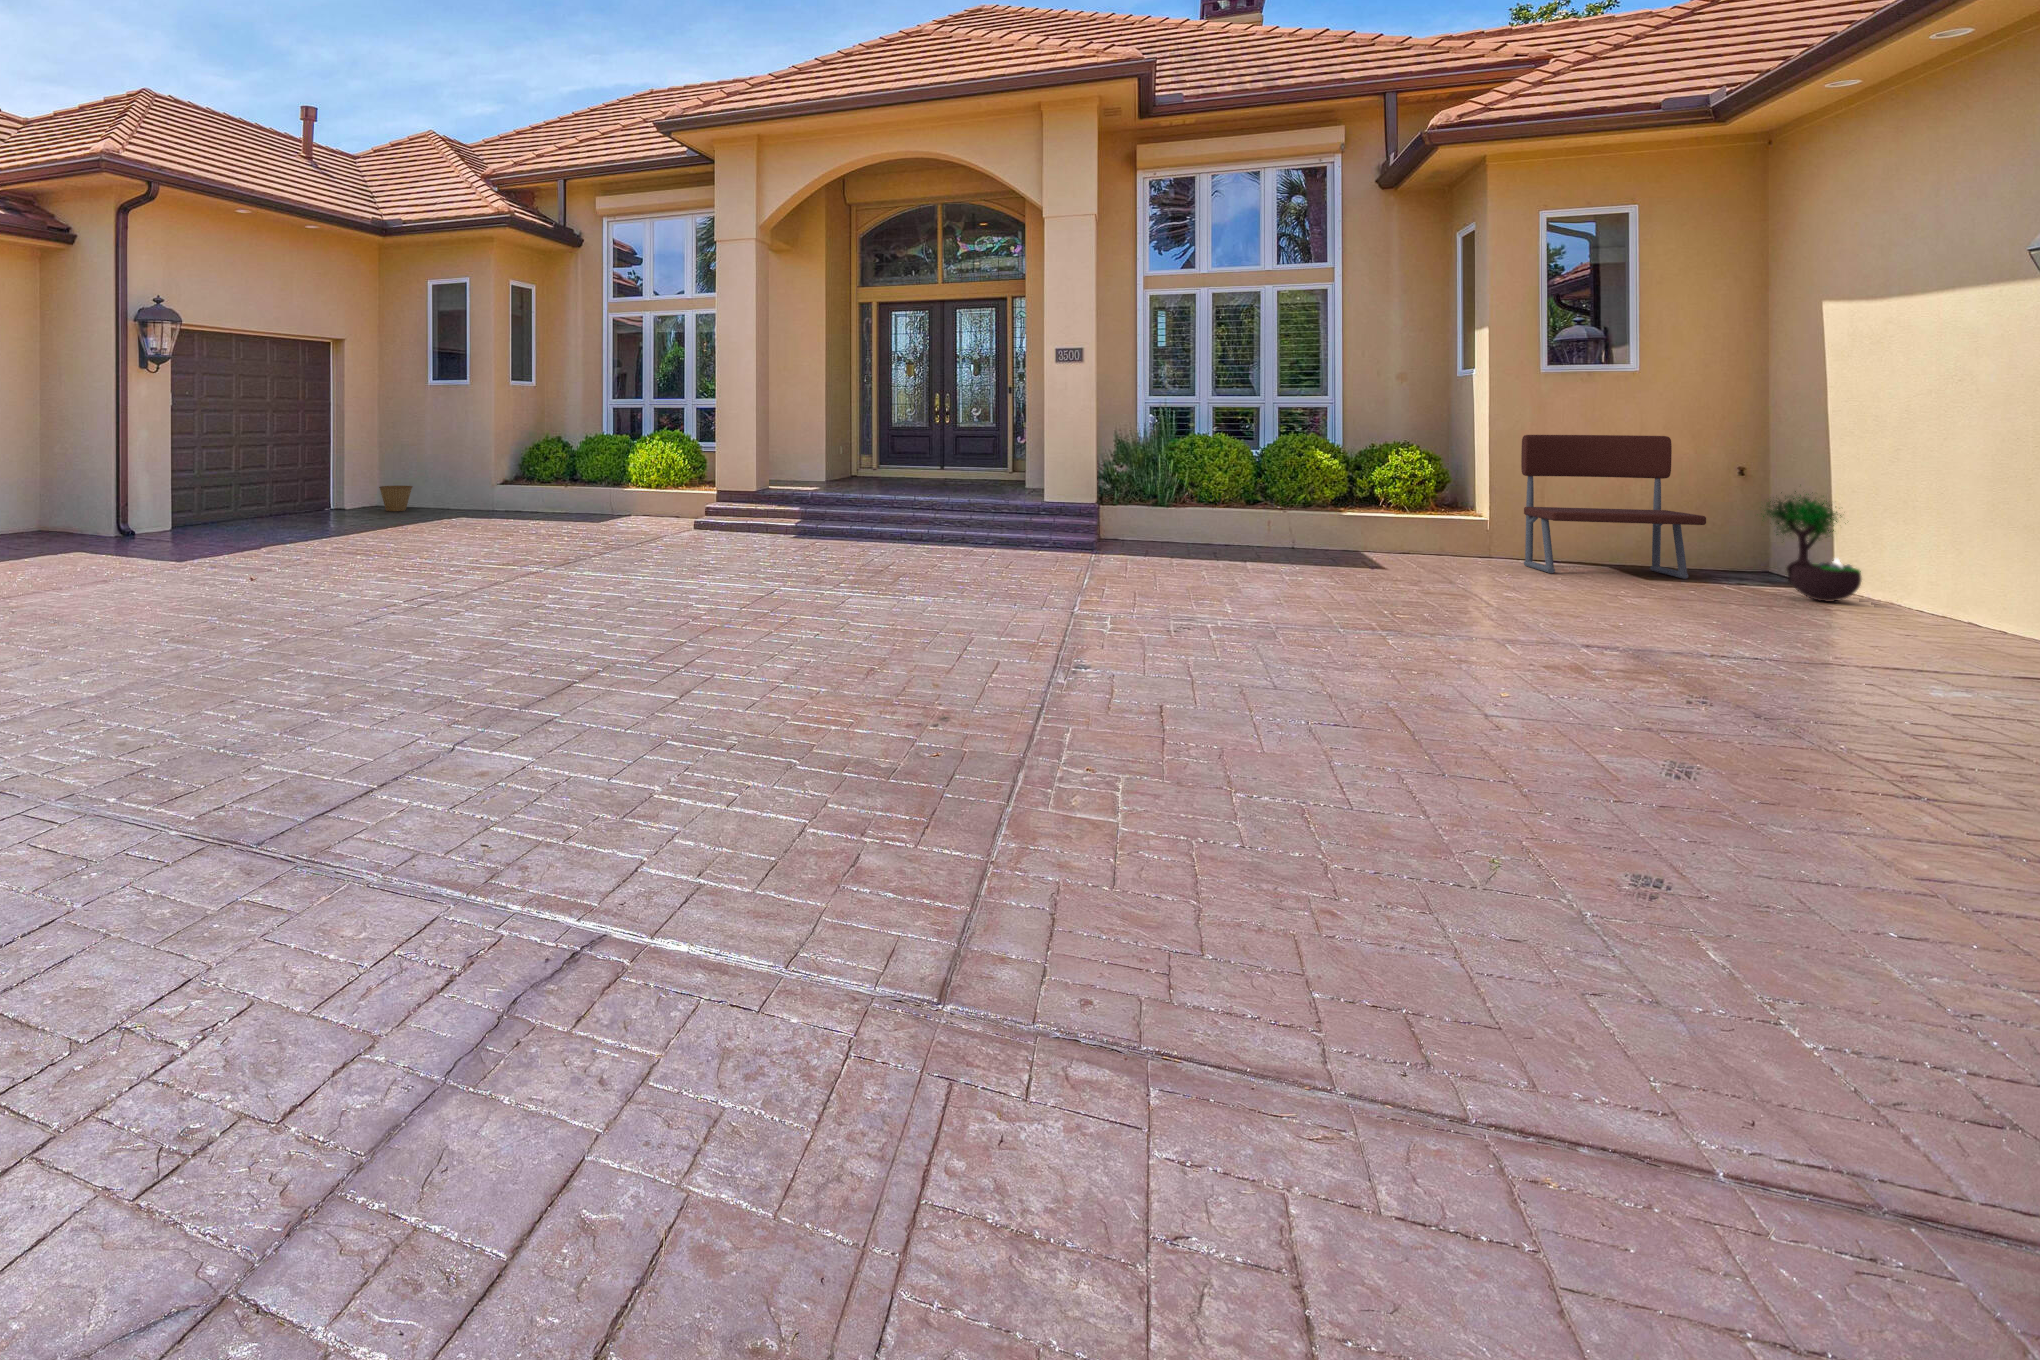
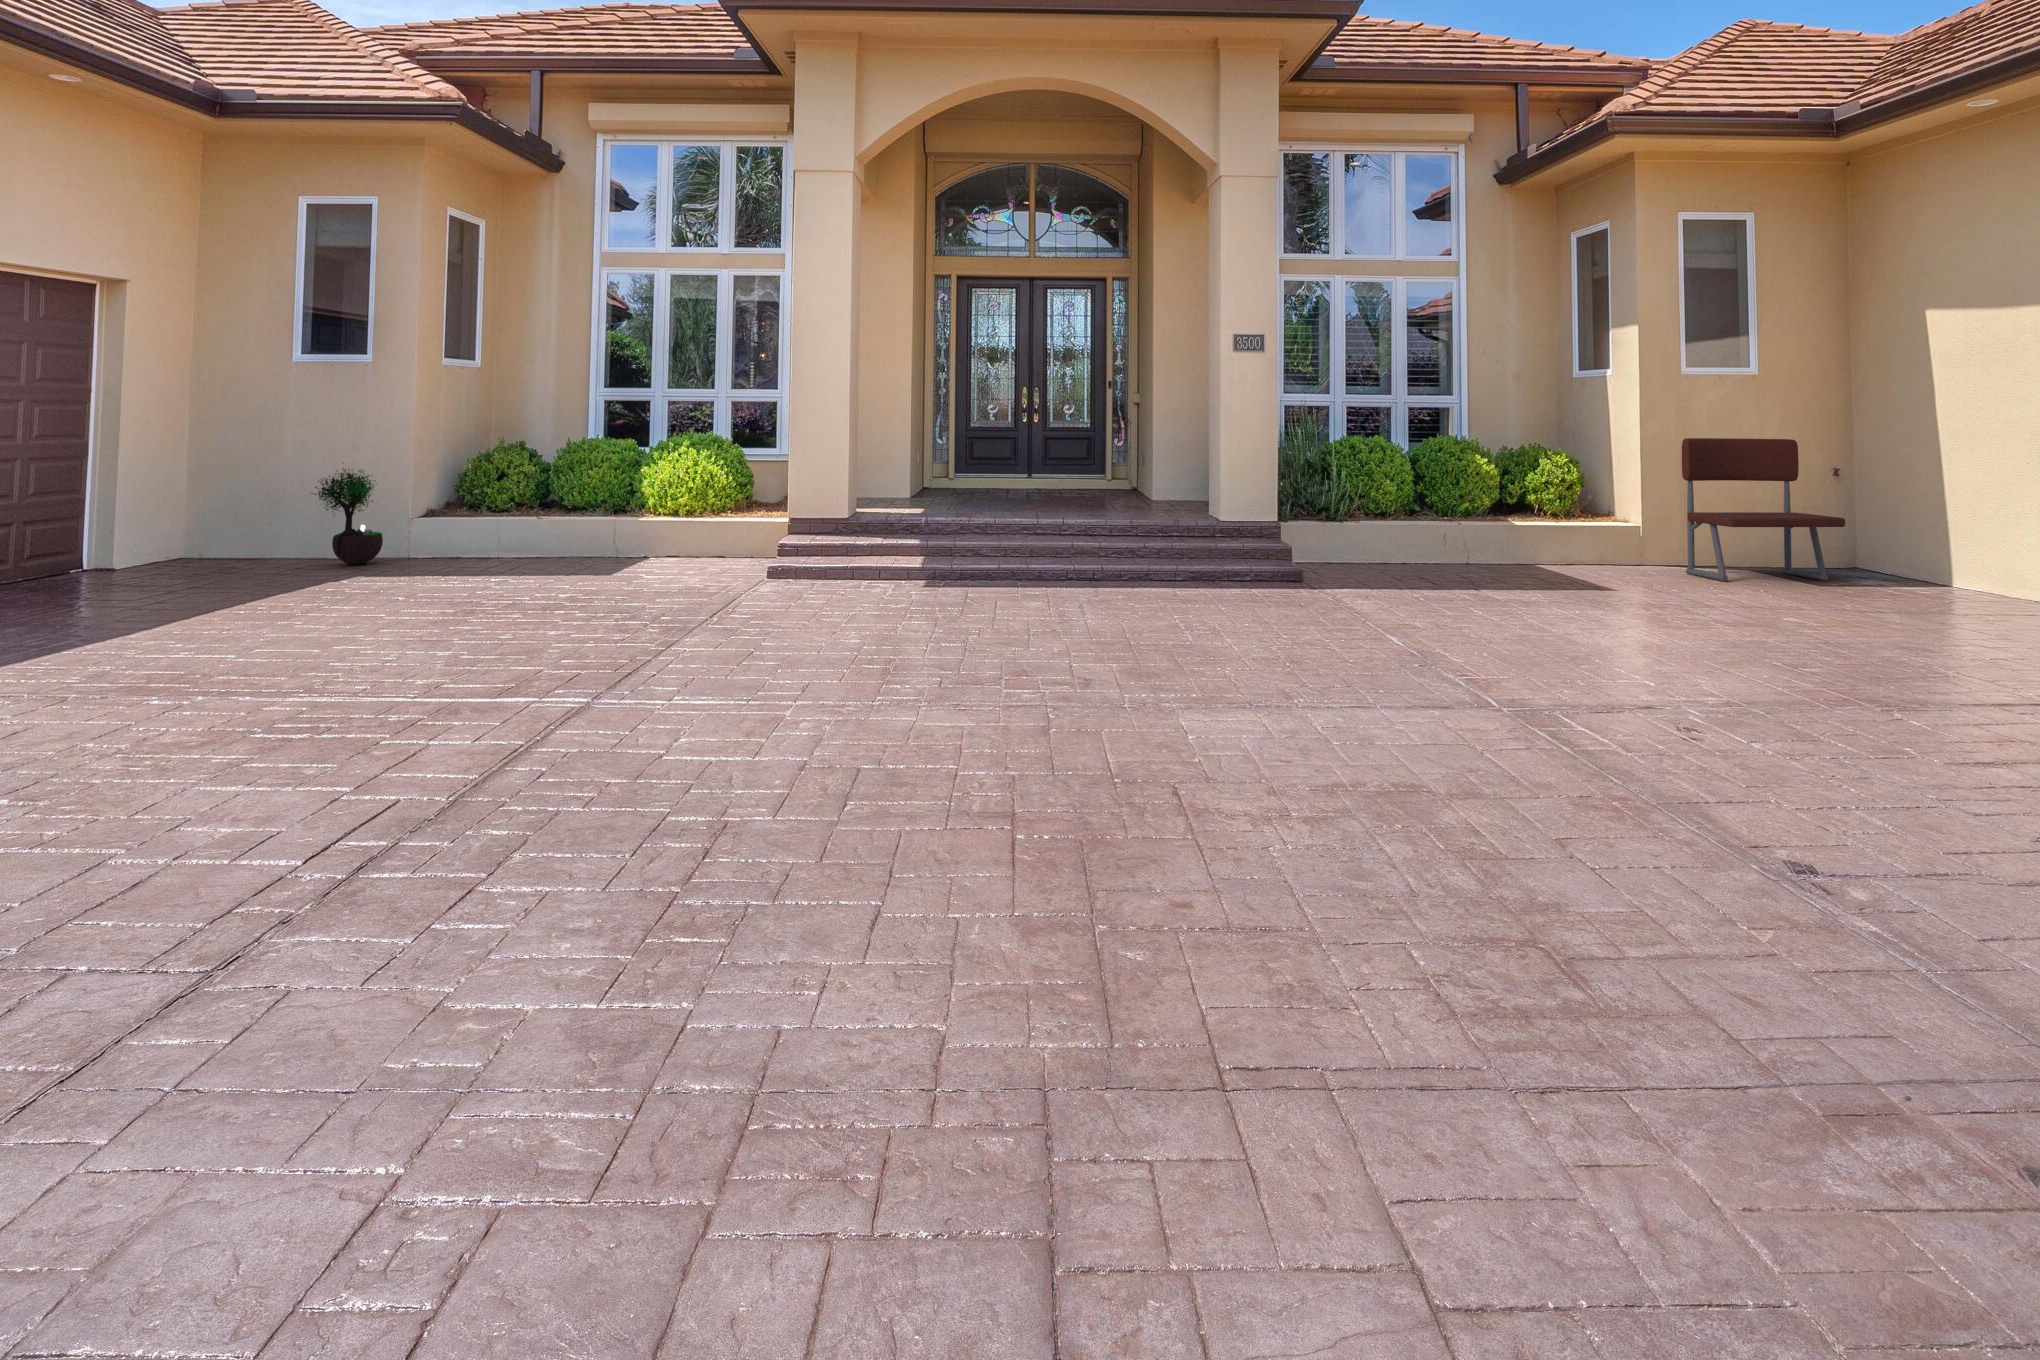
basket: present [379,486,413,511] -> none [198,522,263,564]
potted tree: present [1761,491,1861,601] -> present [311,463,383,564]

